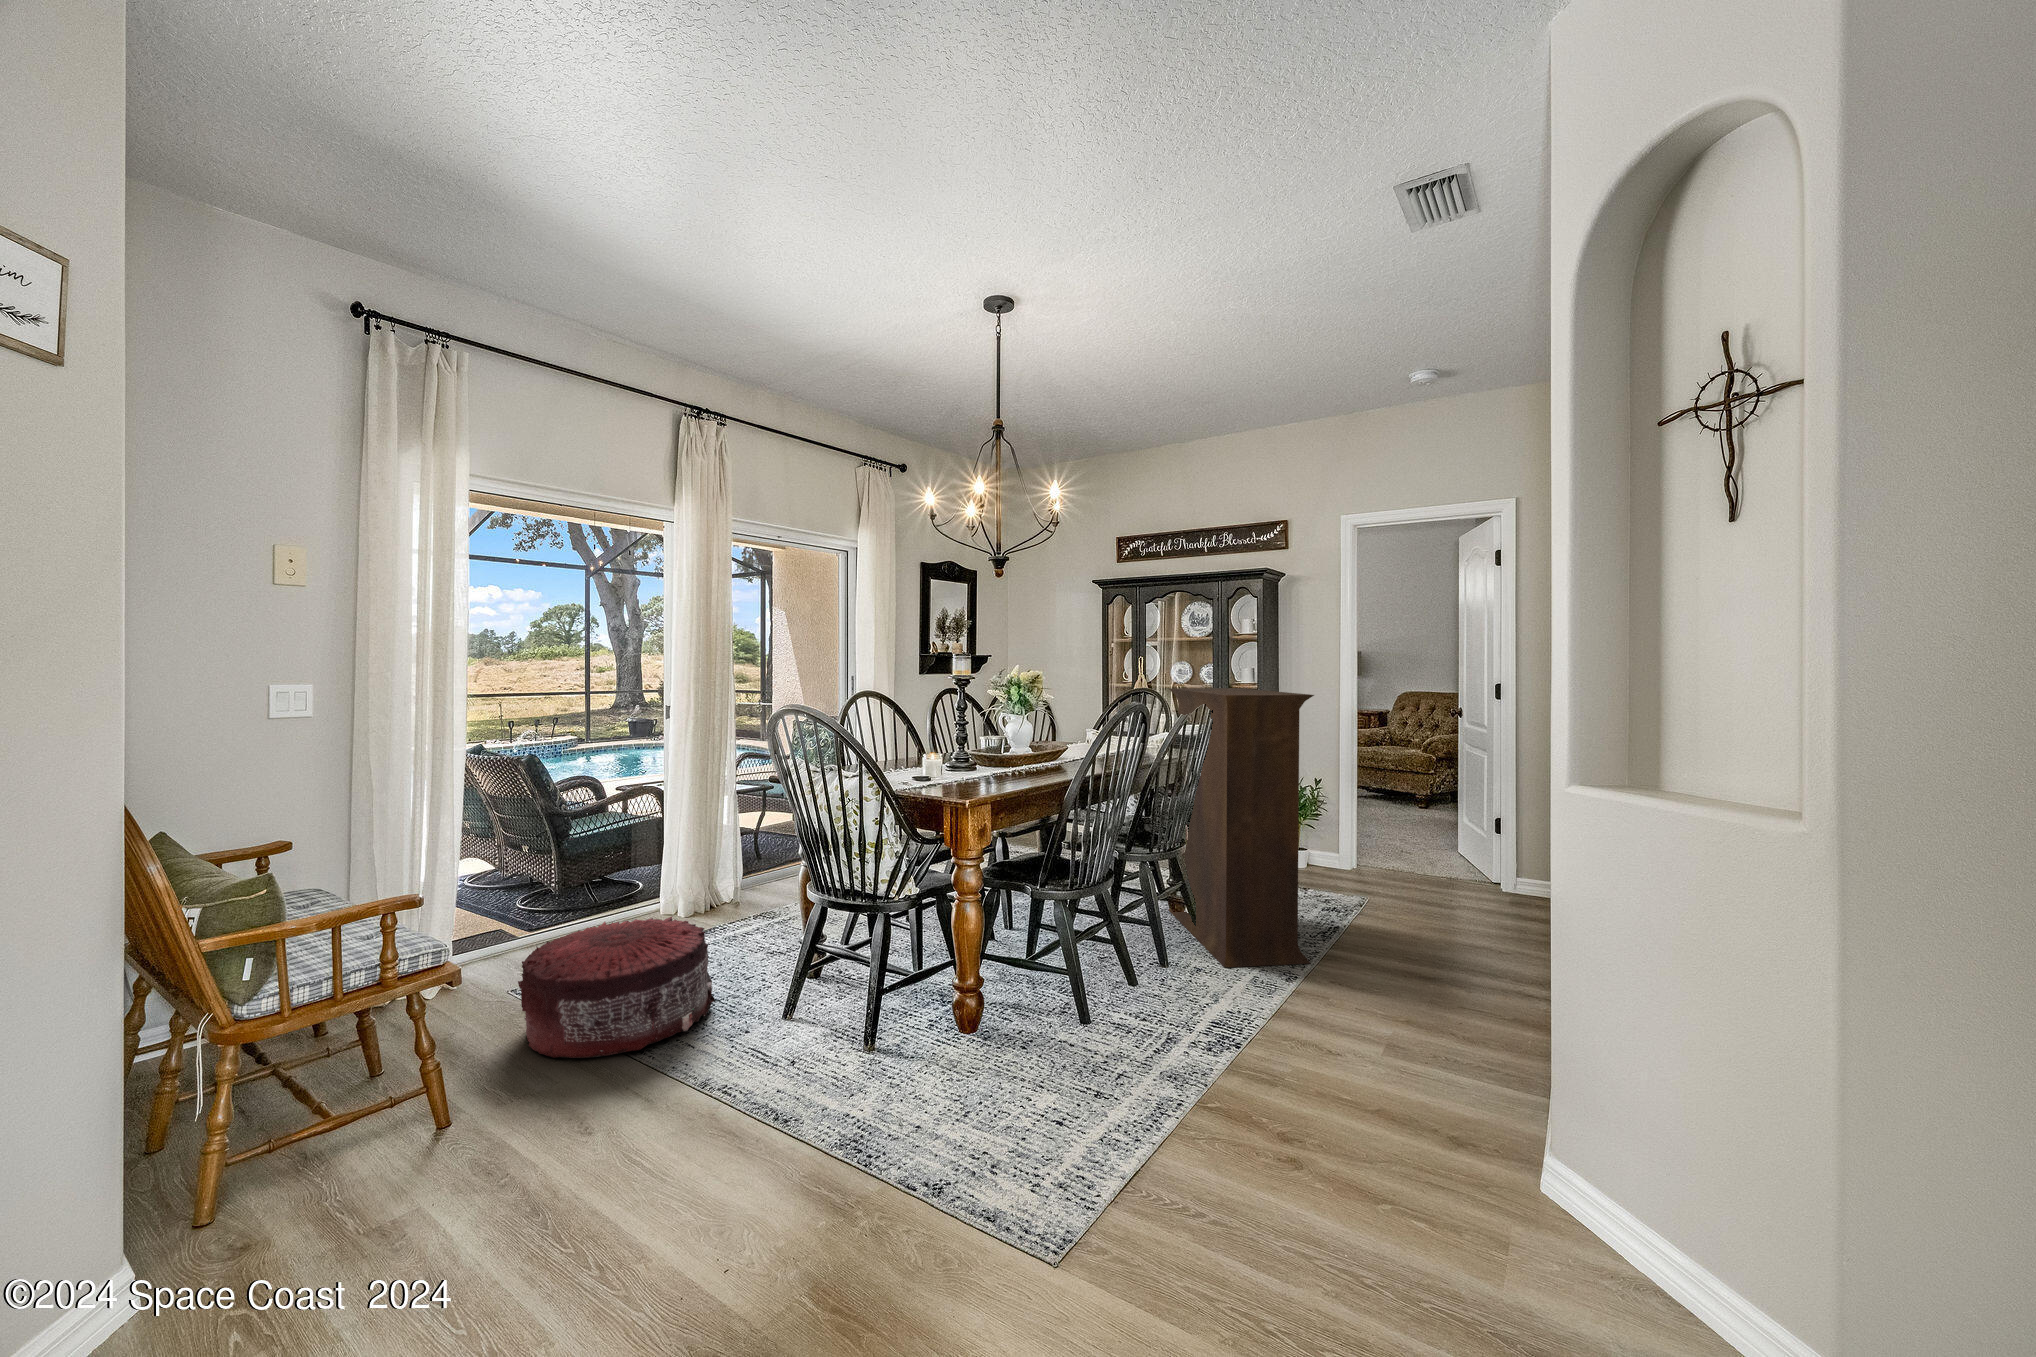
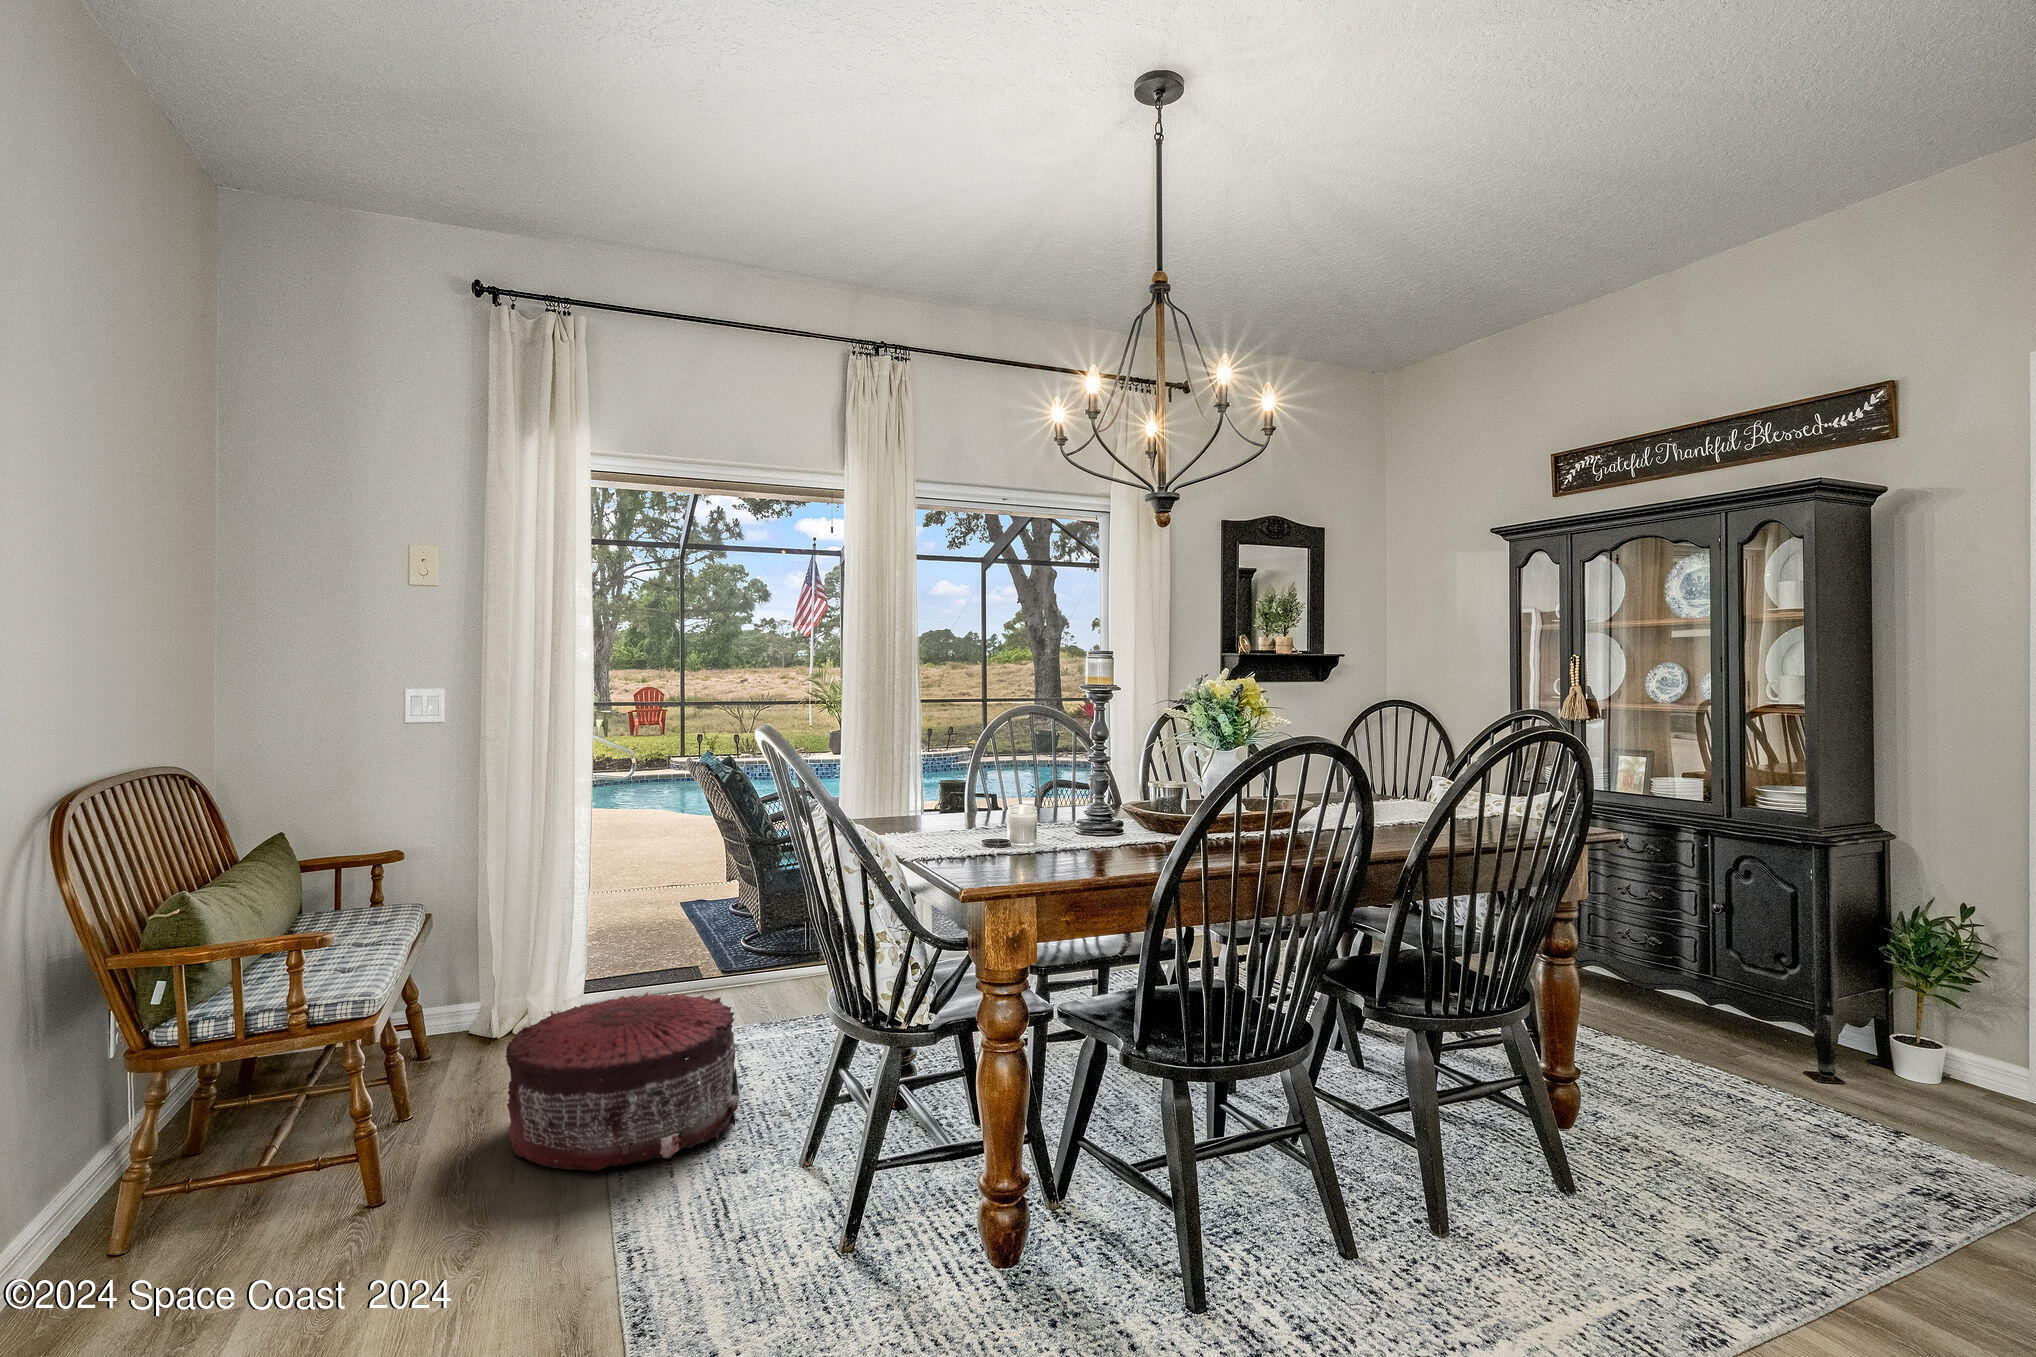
bookcase: present [1168,688,1314,967] -> none [1540,709,1787,1307]

